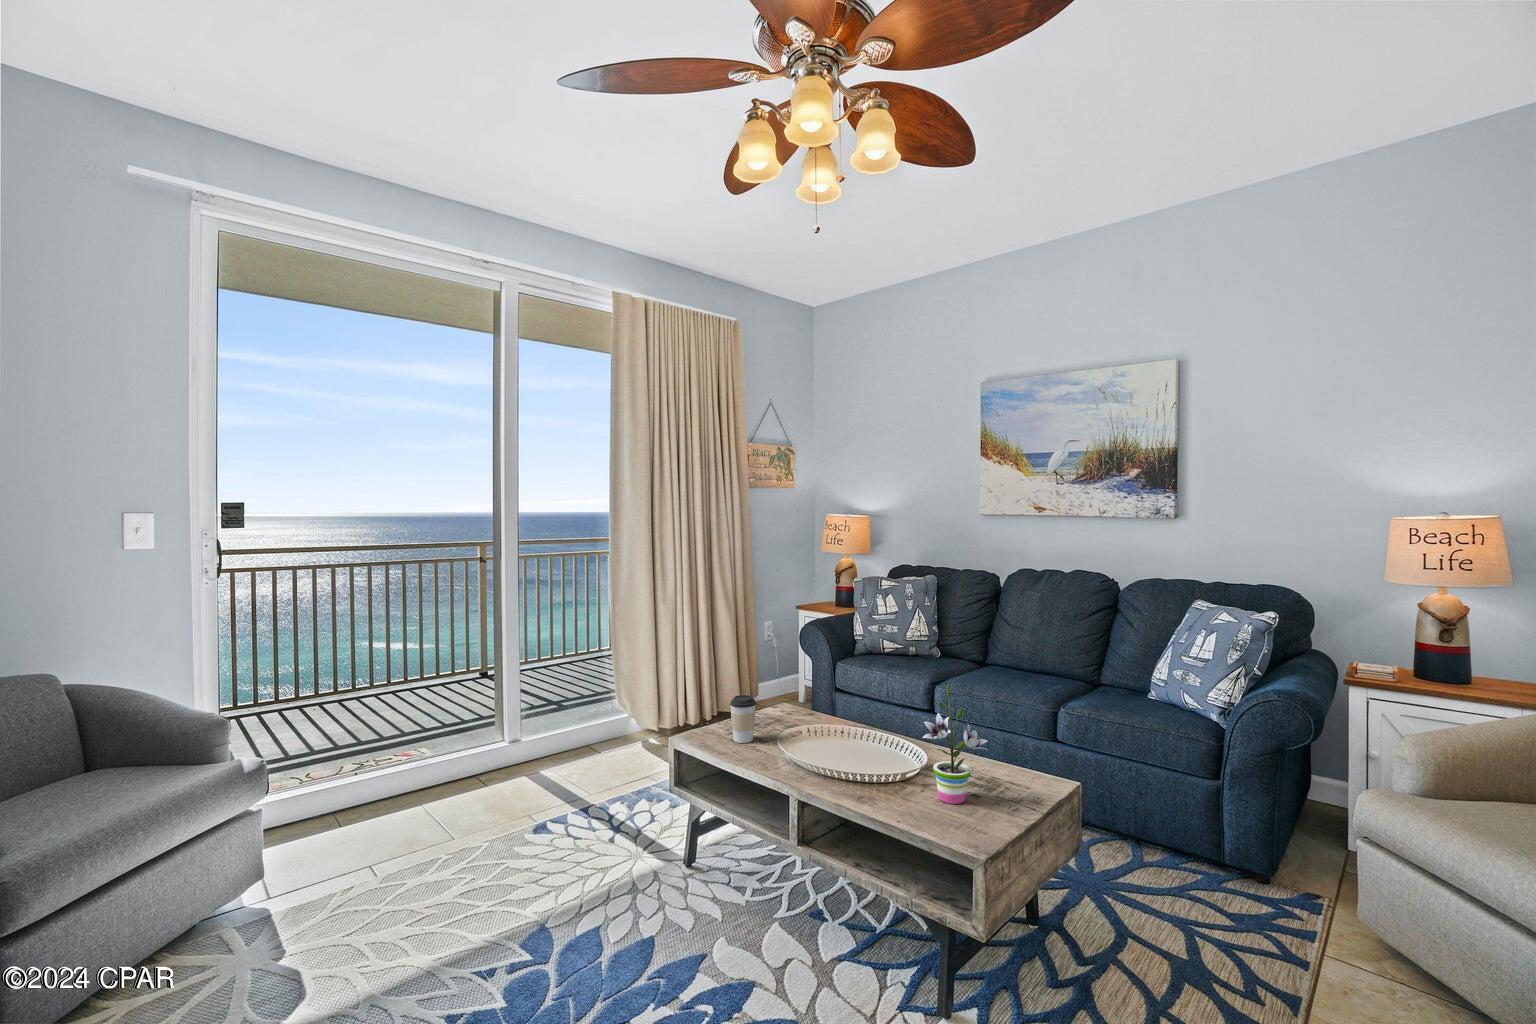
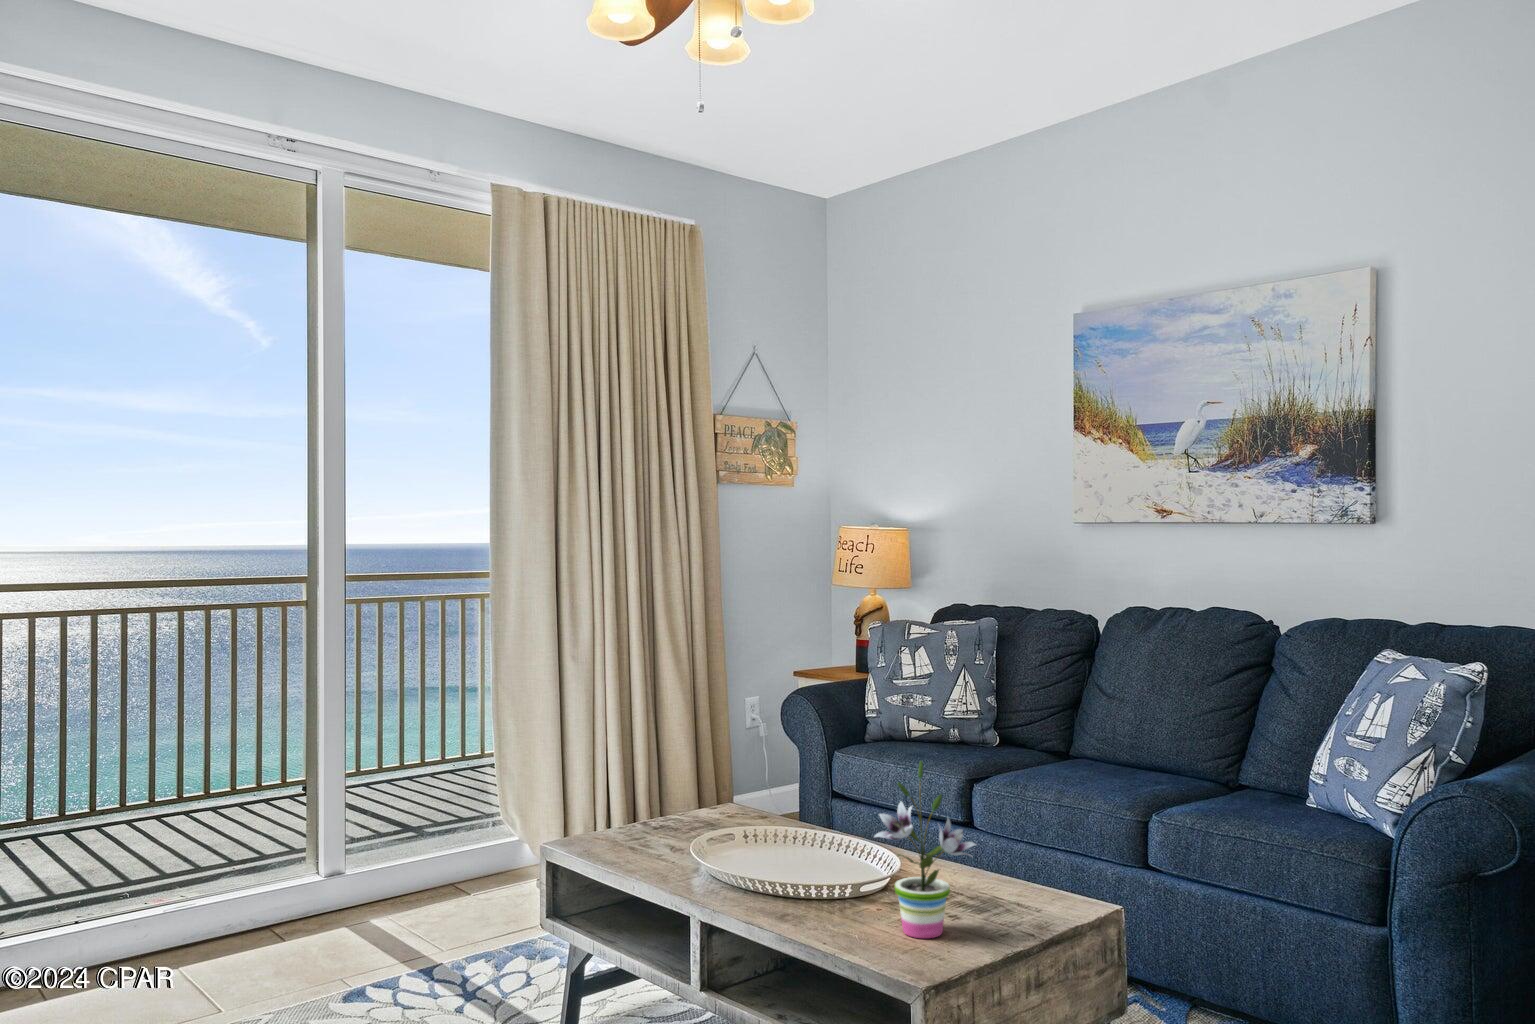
coffee cup: present [730,695,756,743] -> none [624,786,663,857]

